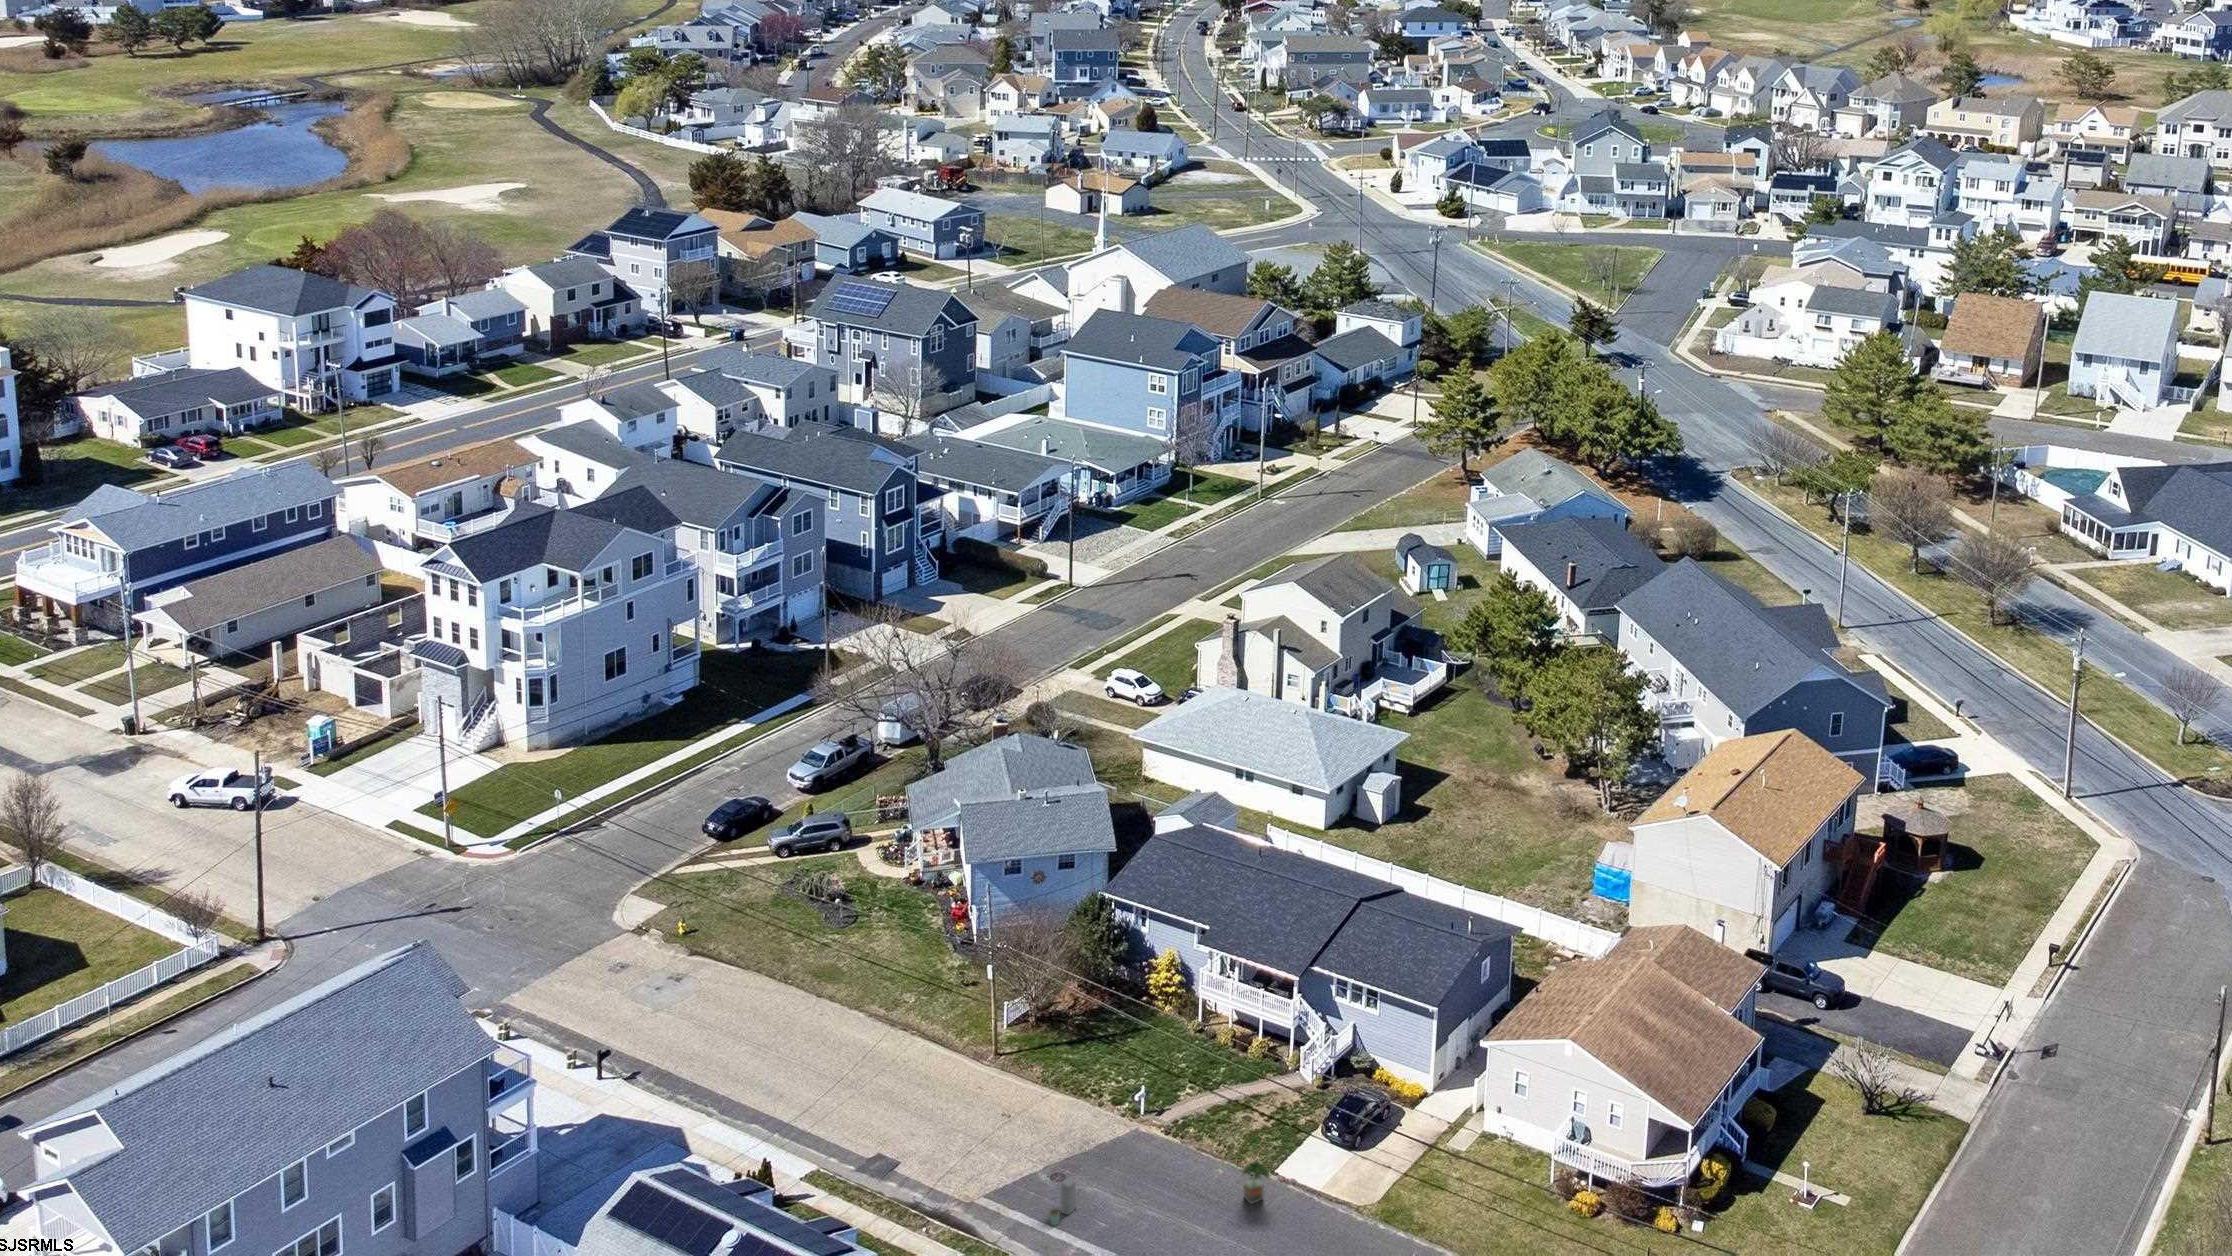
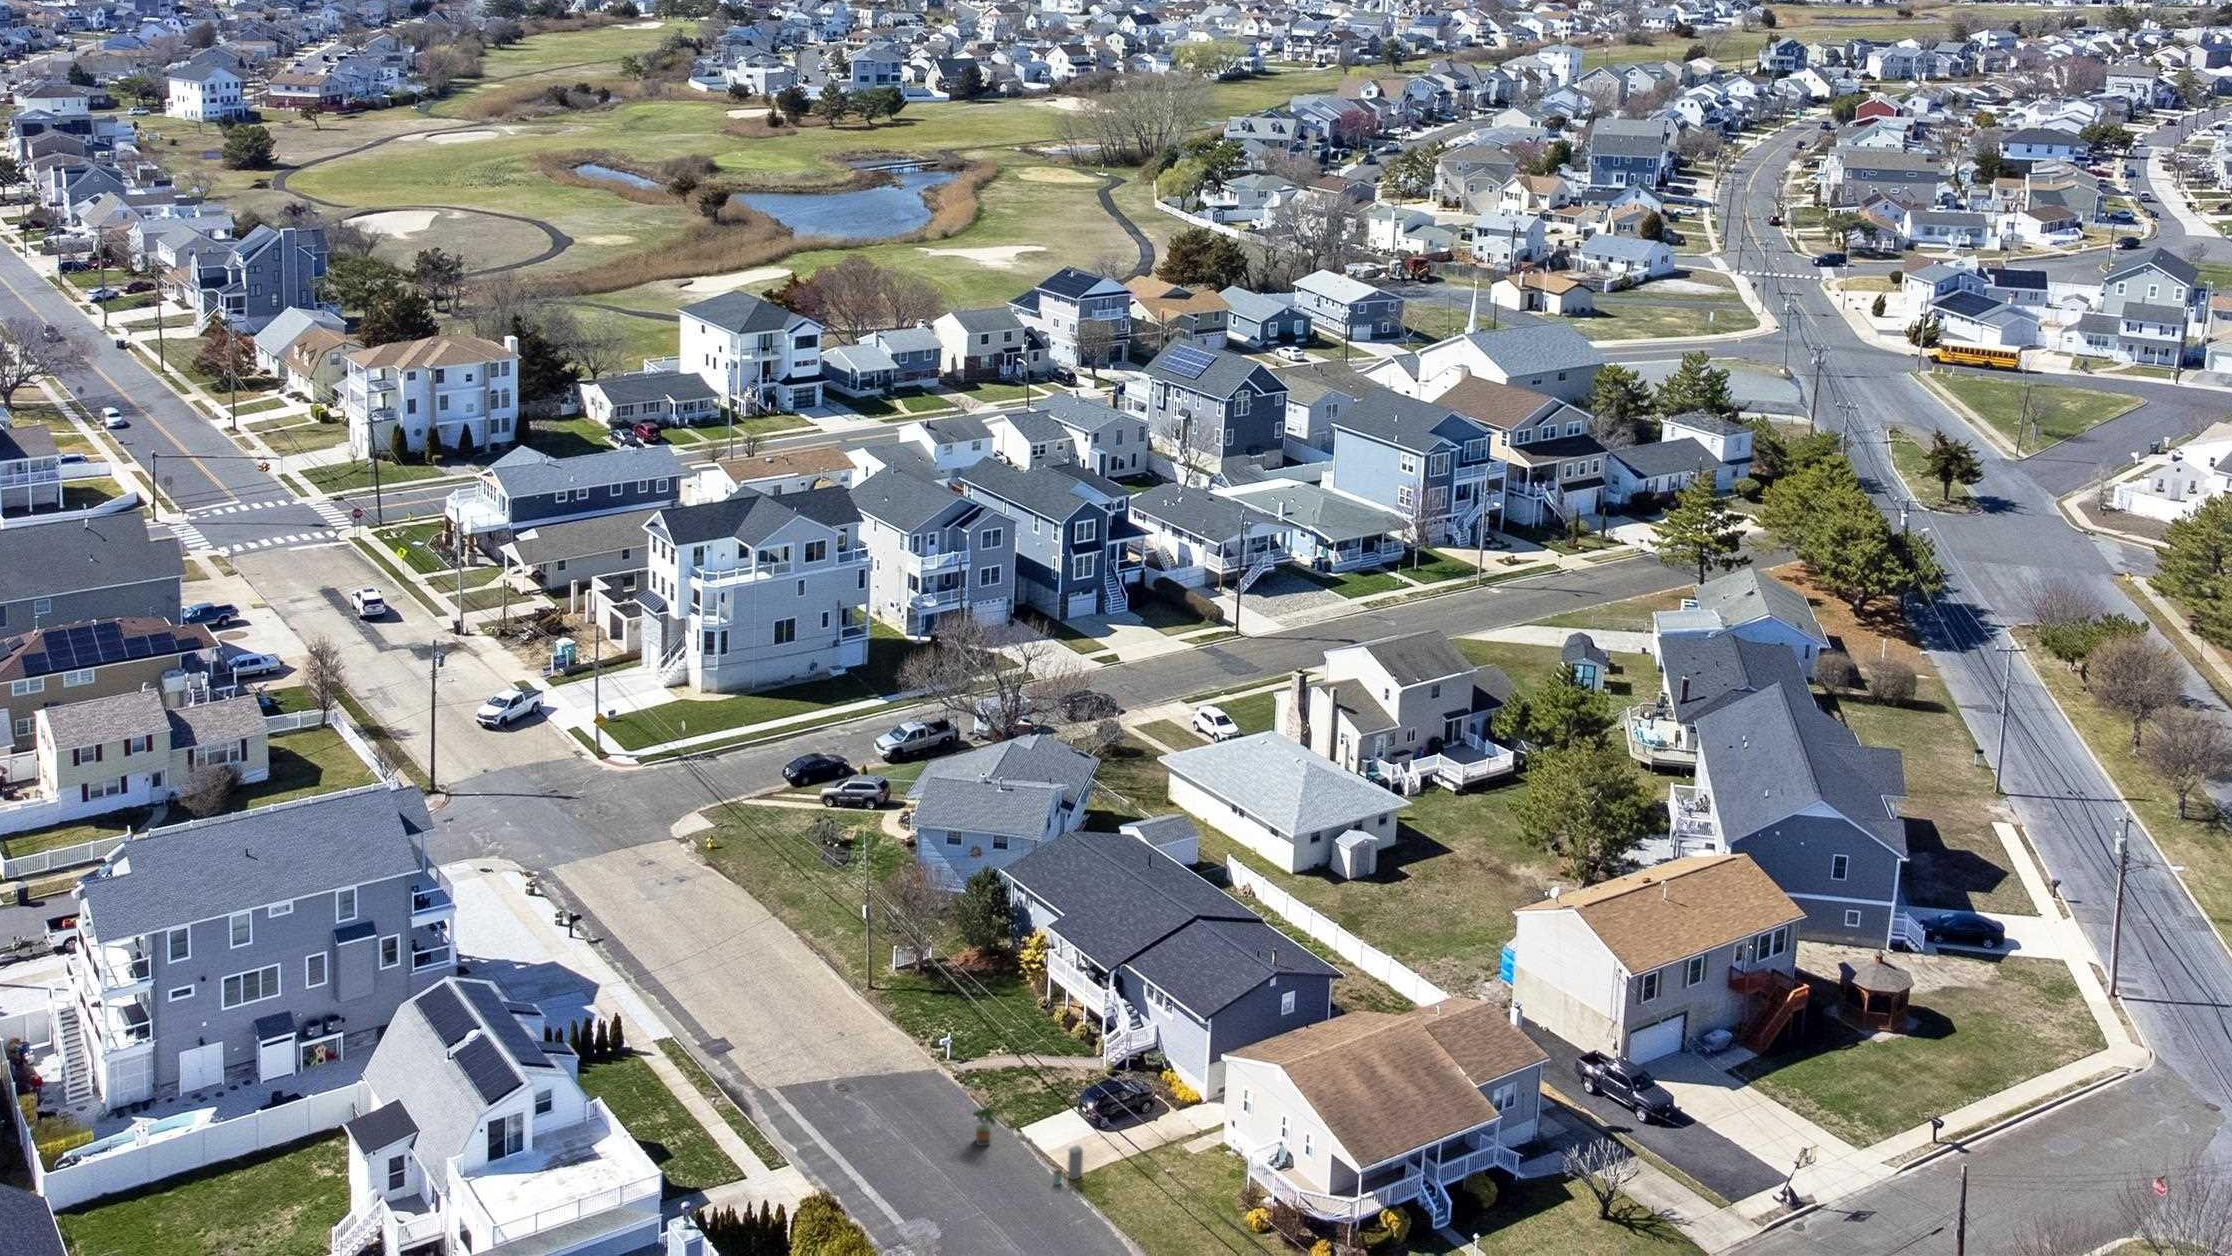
trash can: present [1049,1177,1076,1226] -> present [1053,1145,1083,1185]

